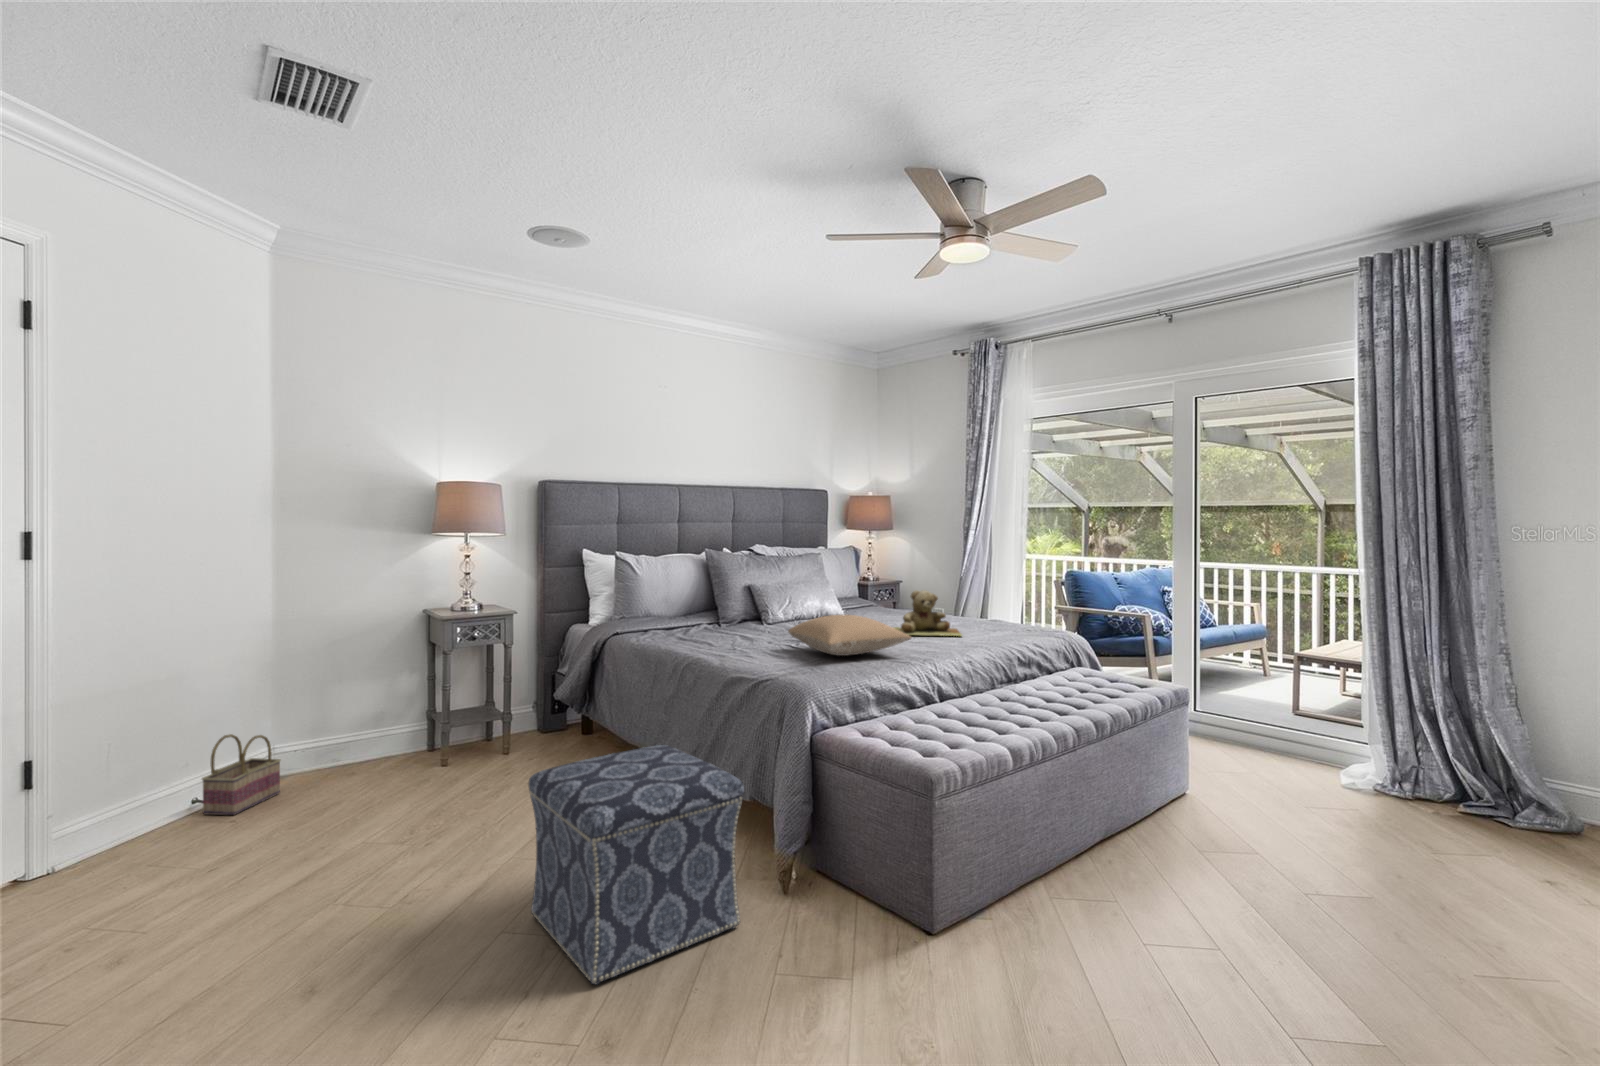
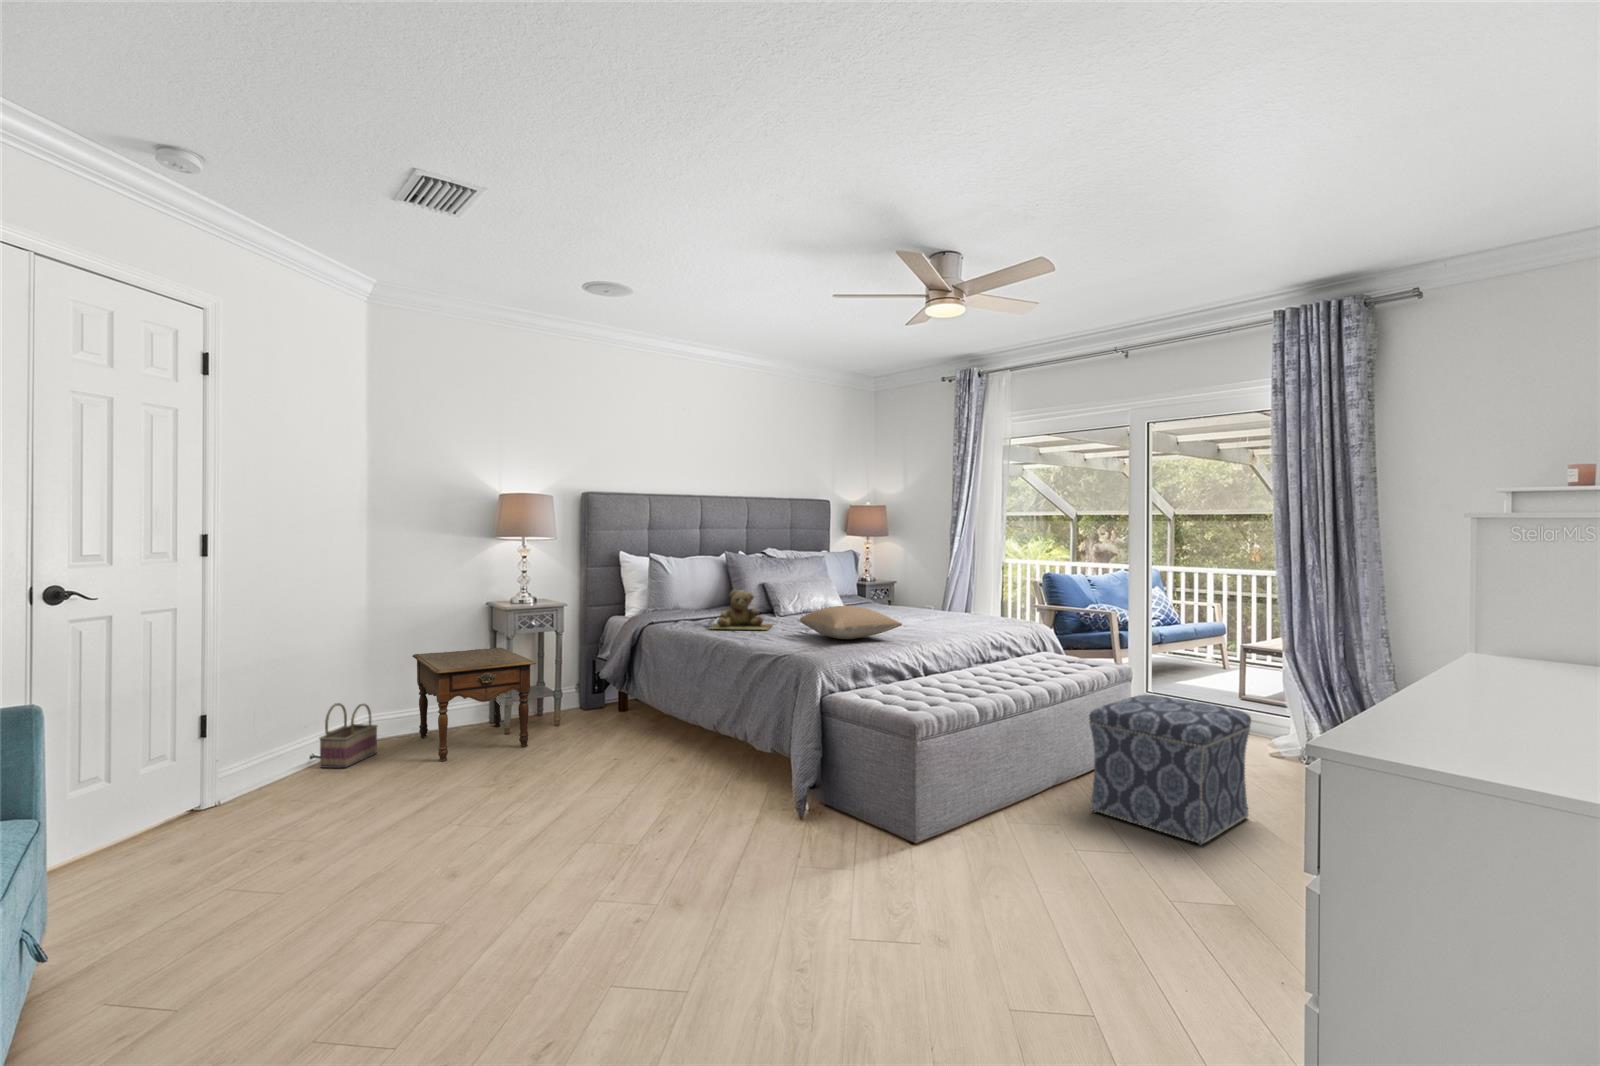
teddy bear: present [893,590,962,636] -> present [710,590,772,630]
side table: none [329,662,473,804] -> present [412,648,536,761]
ottoman: present [529,745,744,985] -> present [1089,694,1251,845]

